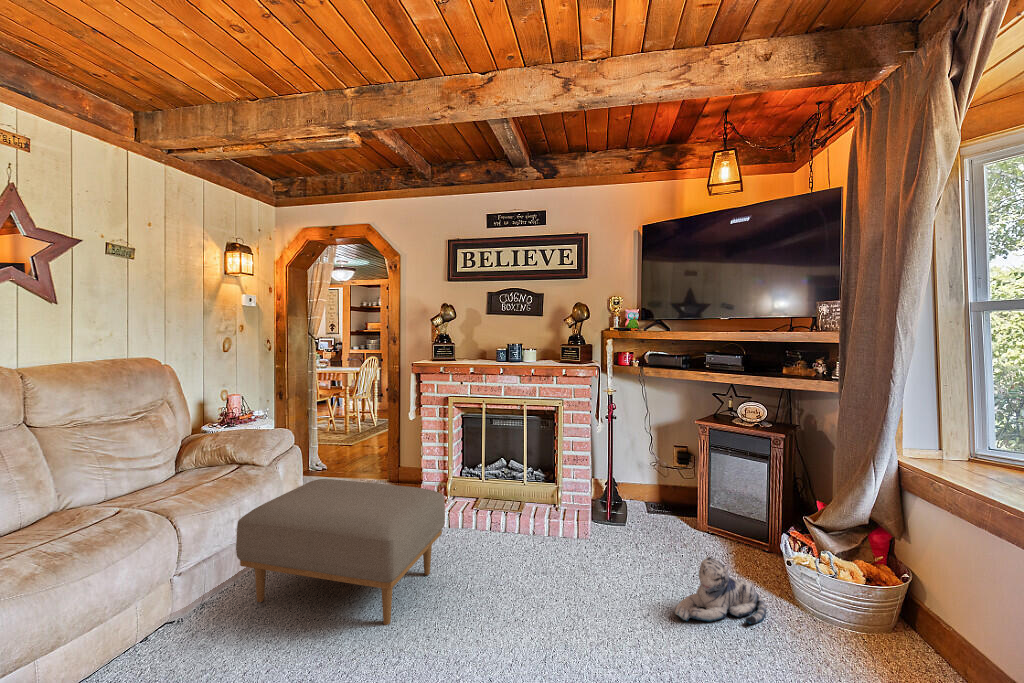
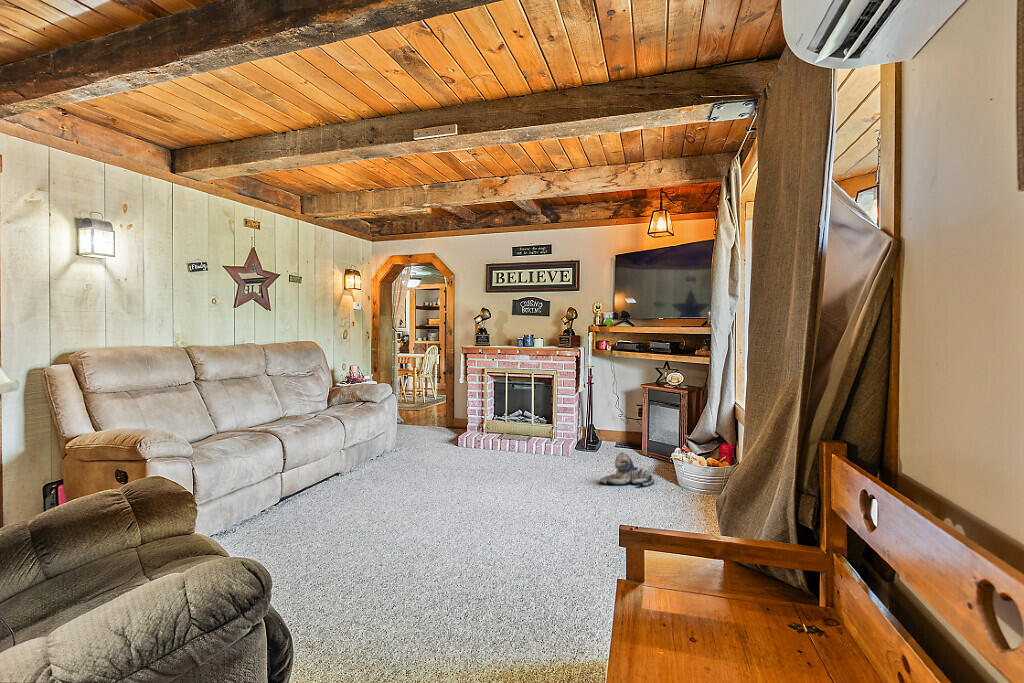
ottoman: present [236,479,445,625] -> none [370,411,479,479]

